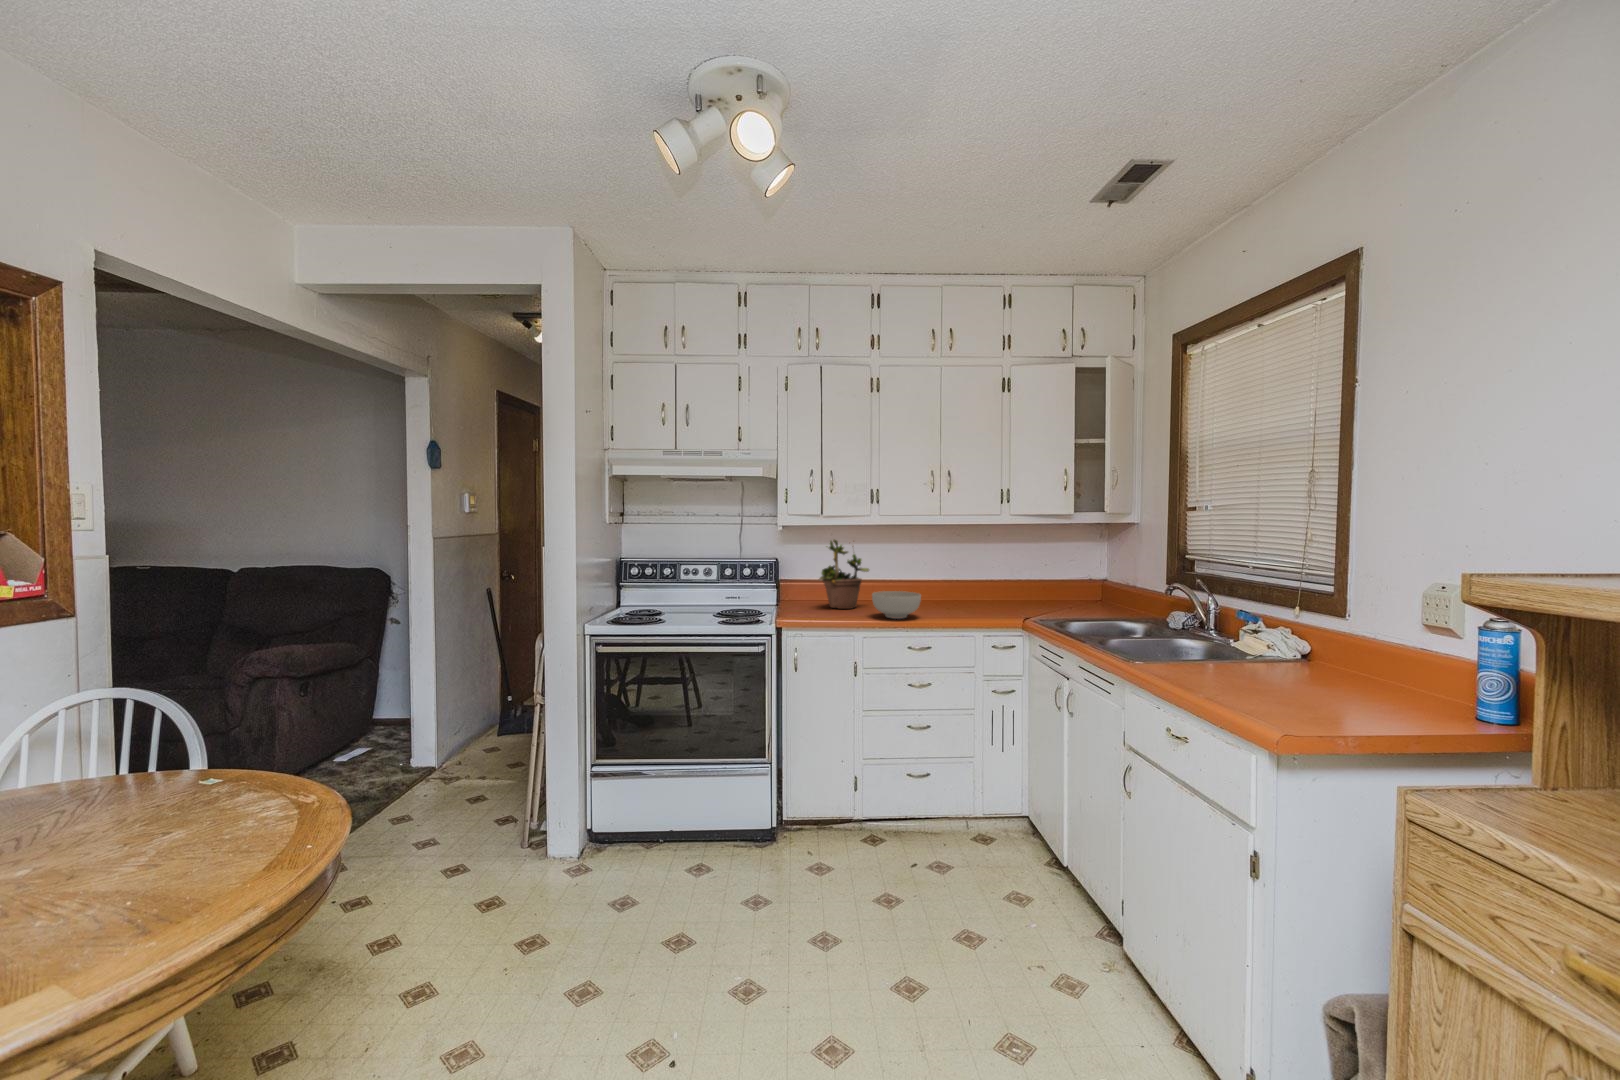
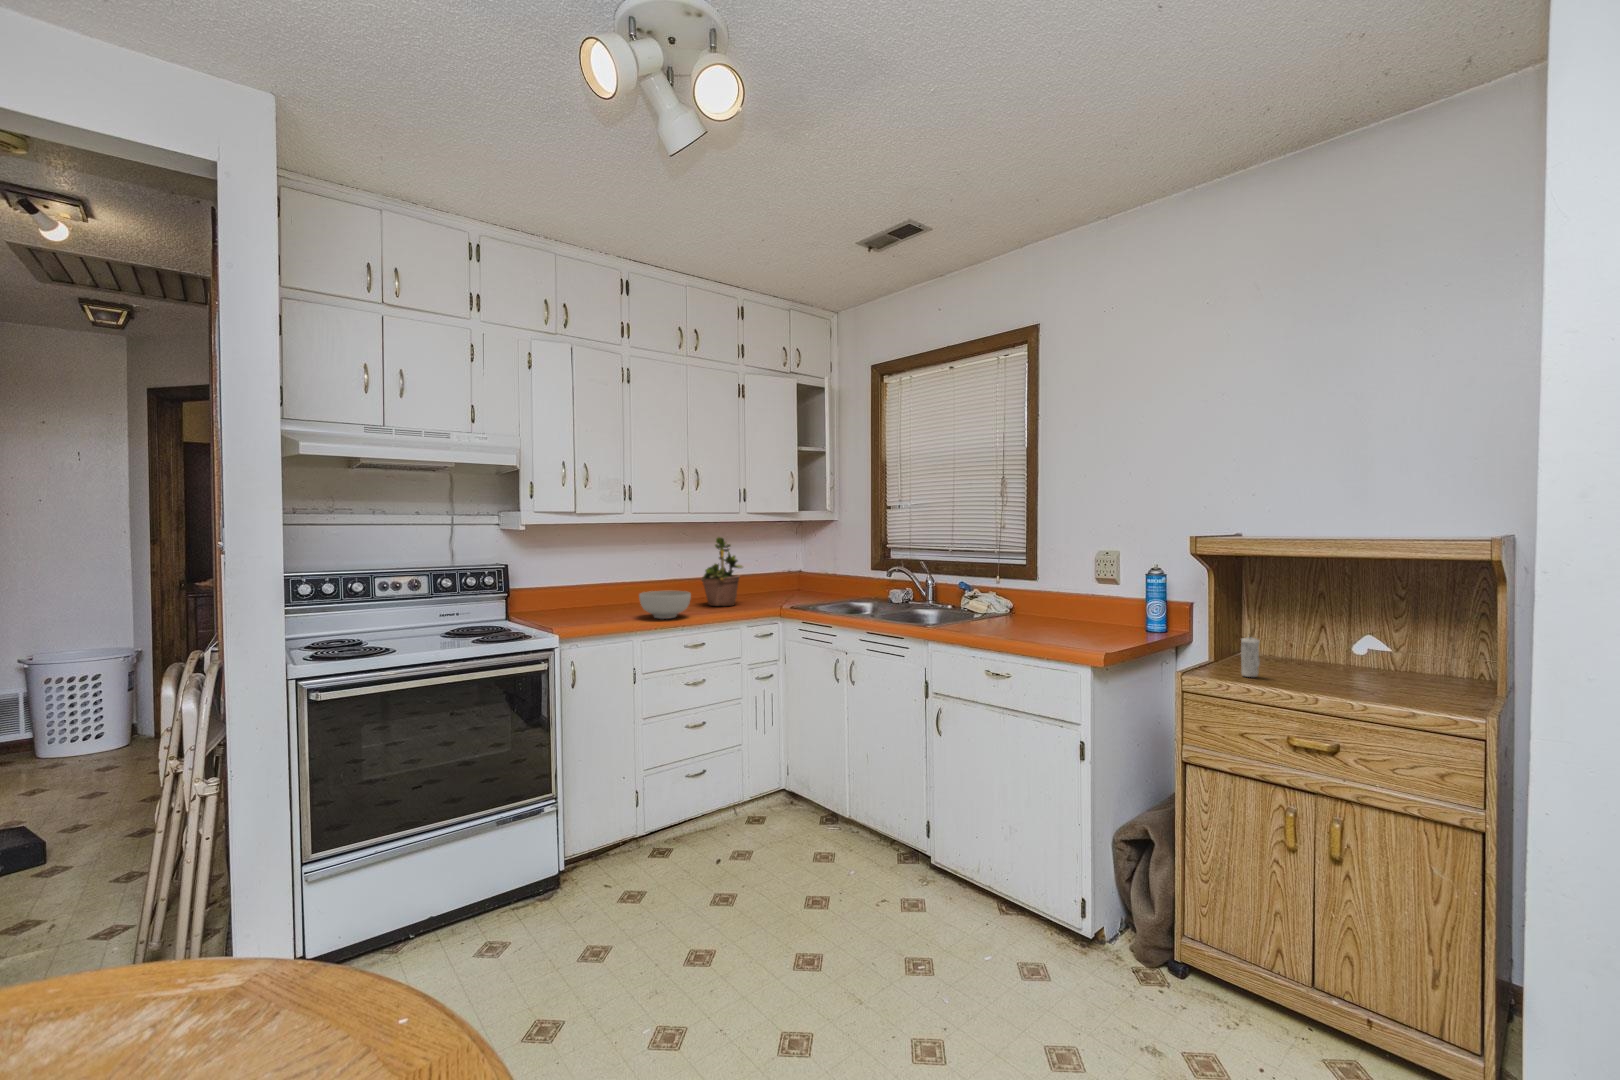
potted plant: present [819,539,869,609] -> present [701,537,743,606]
candle: none [1515,739,1560,825] -> present [1241,637,1260,677]

